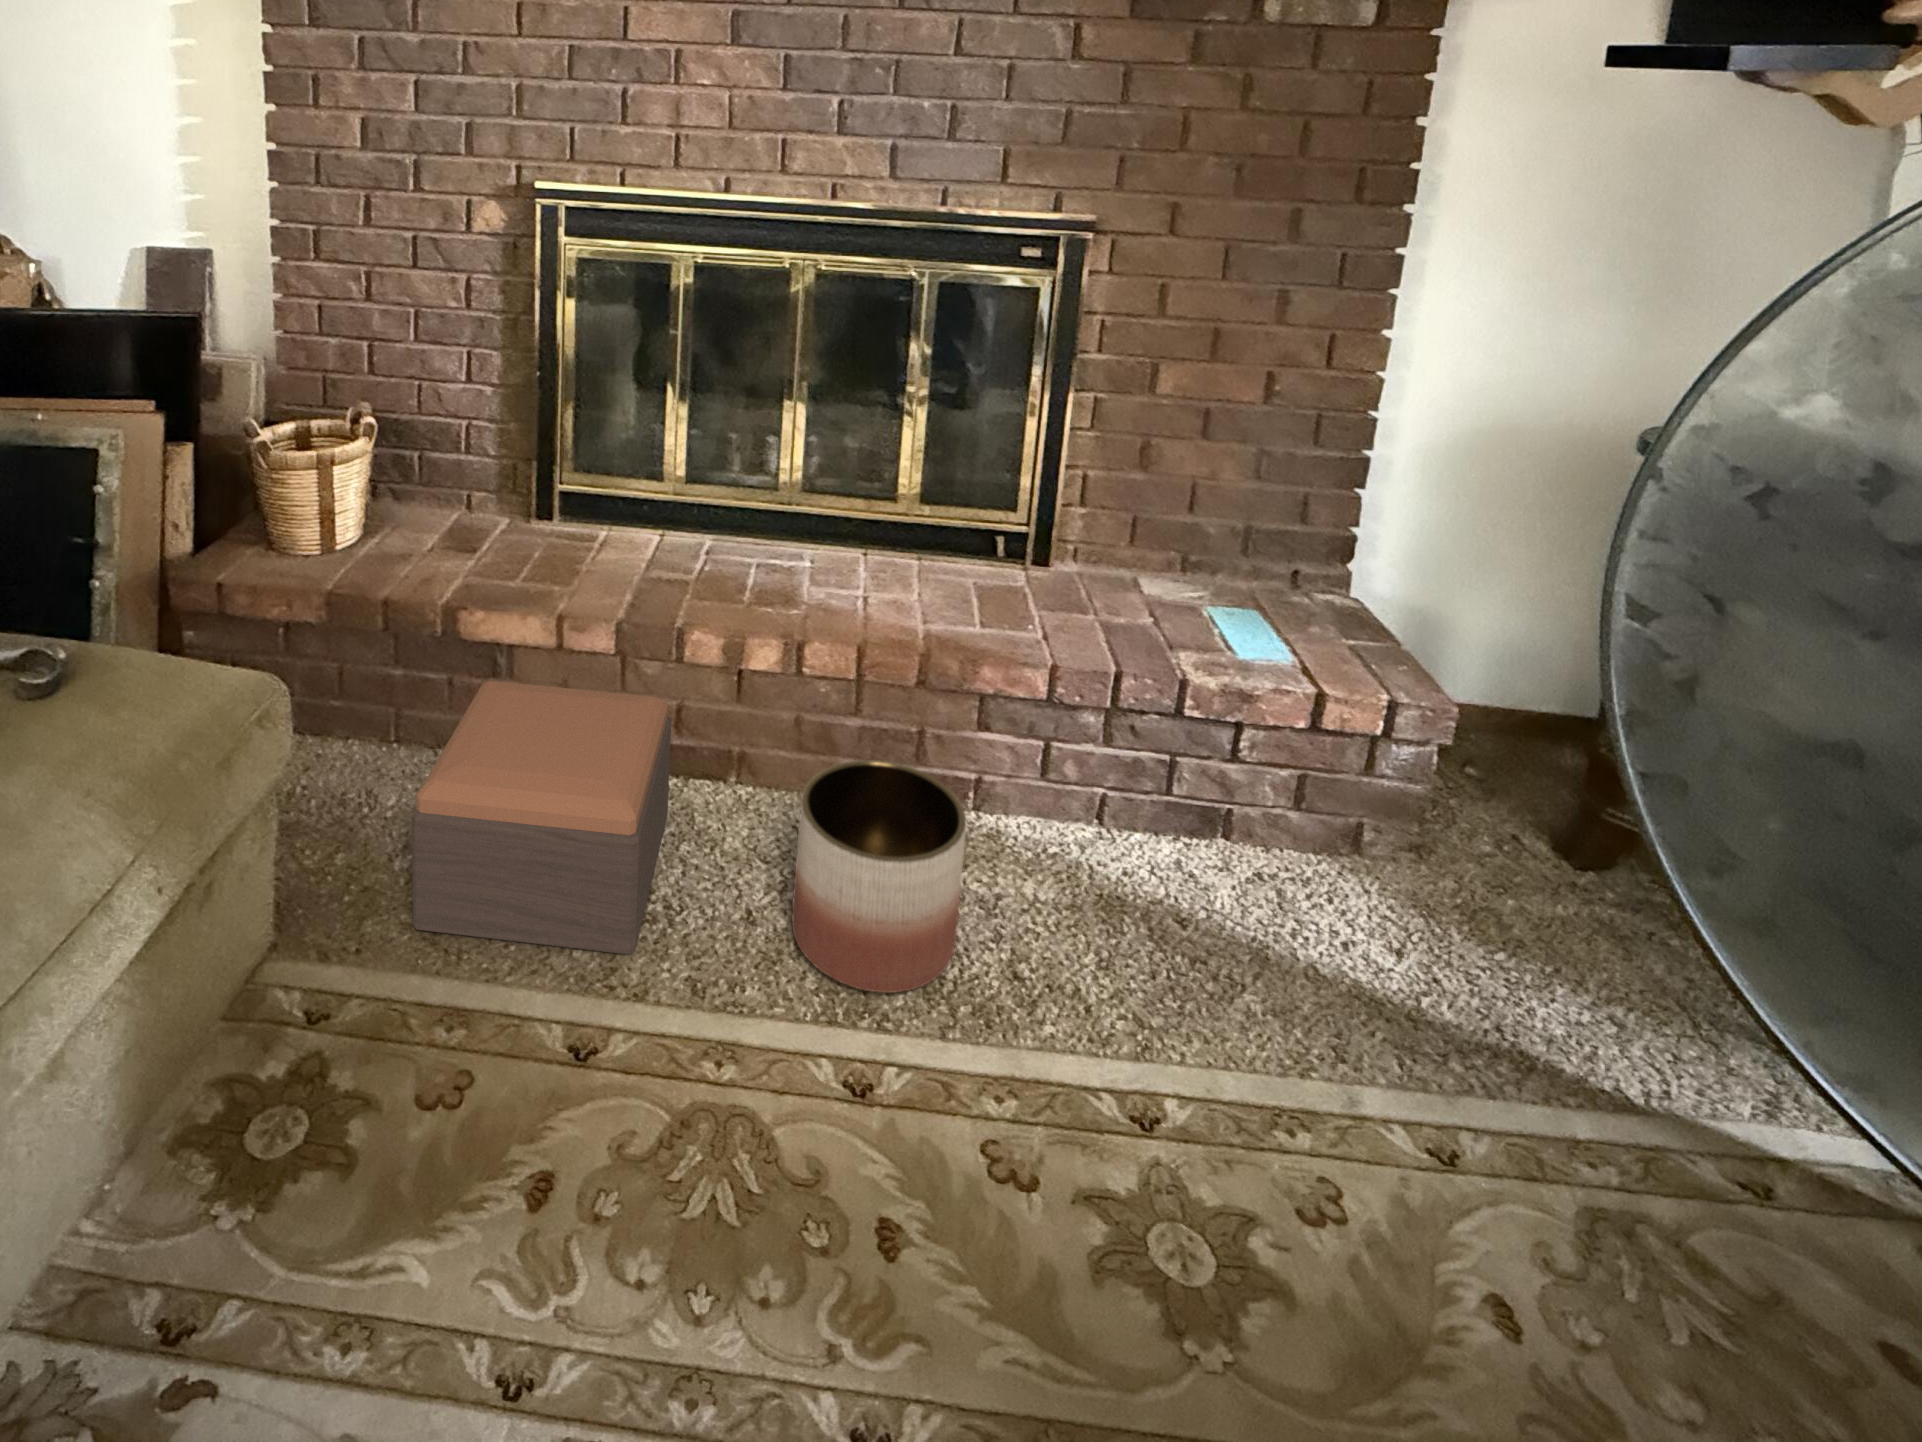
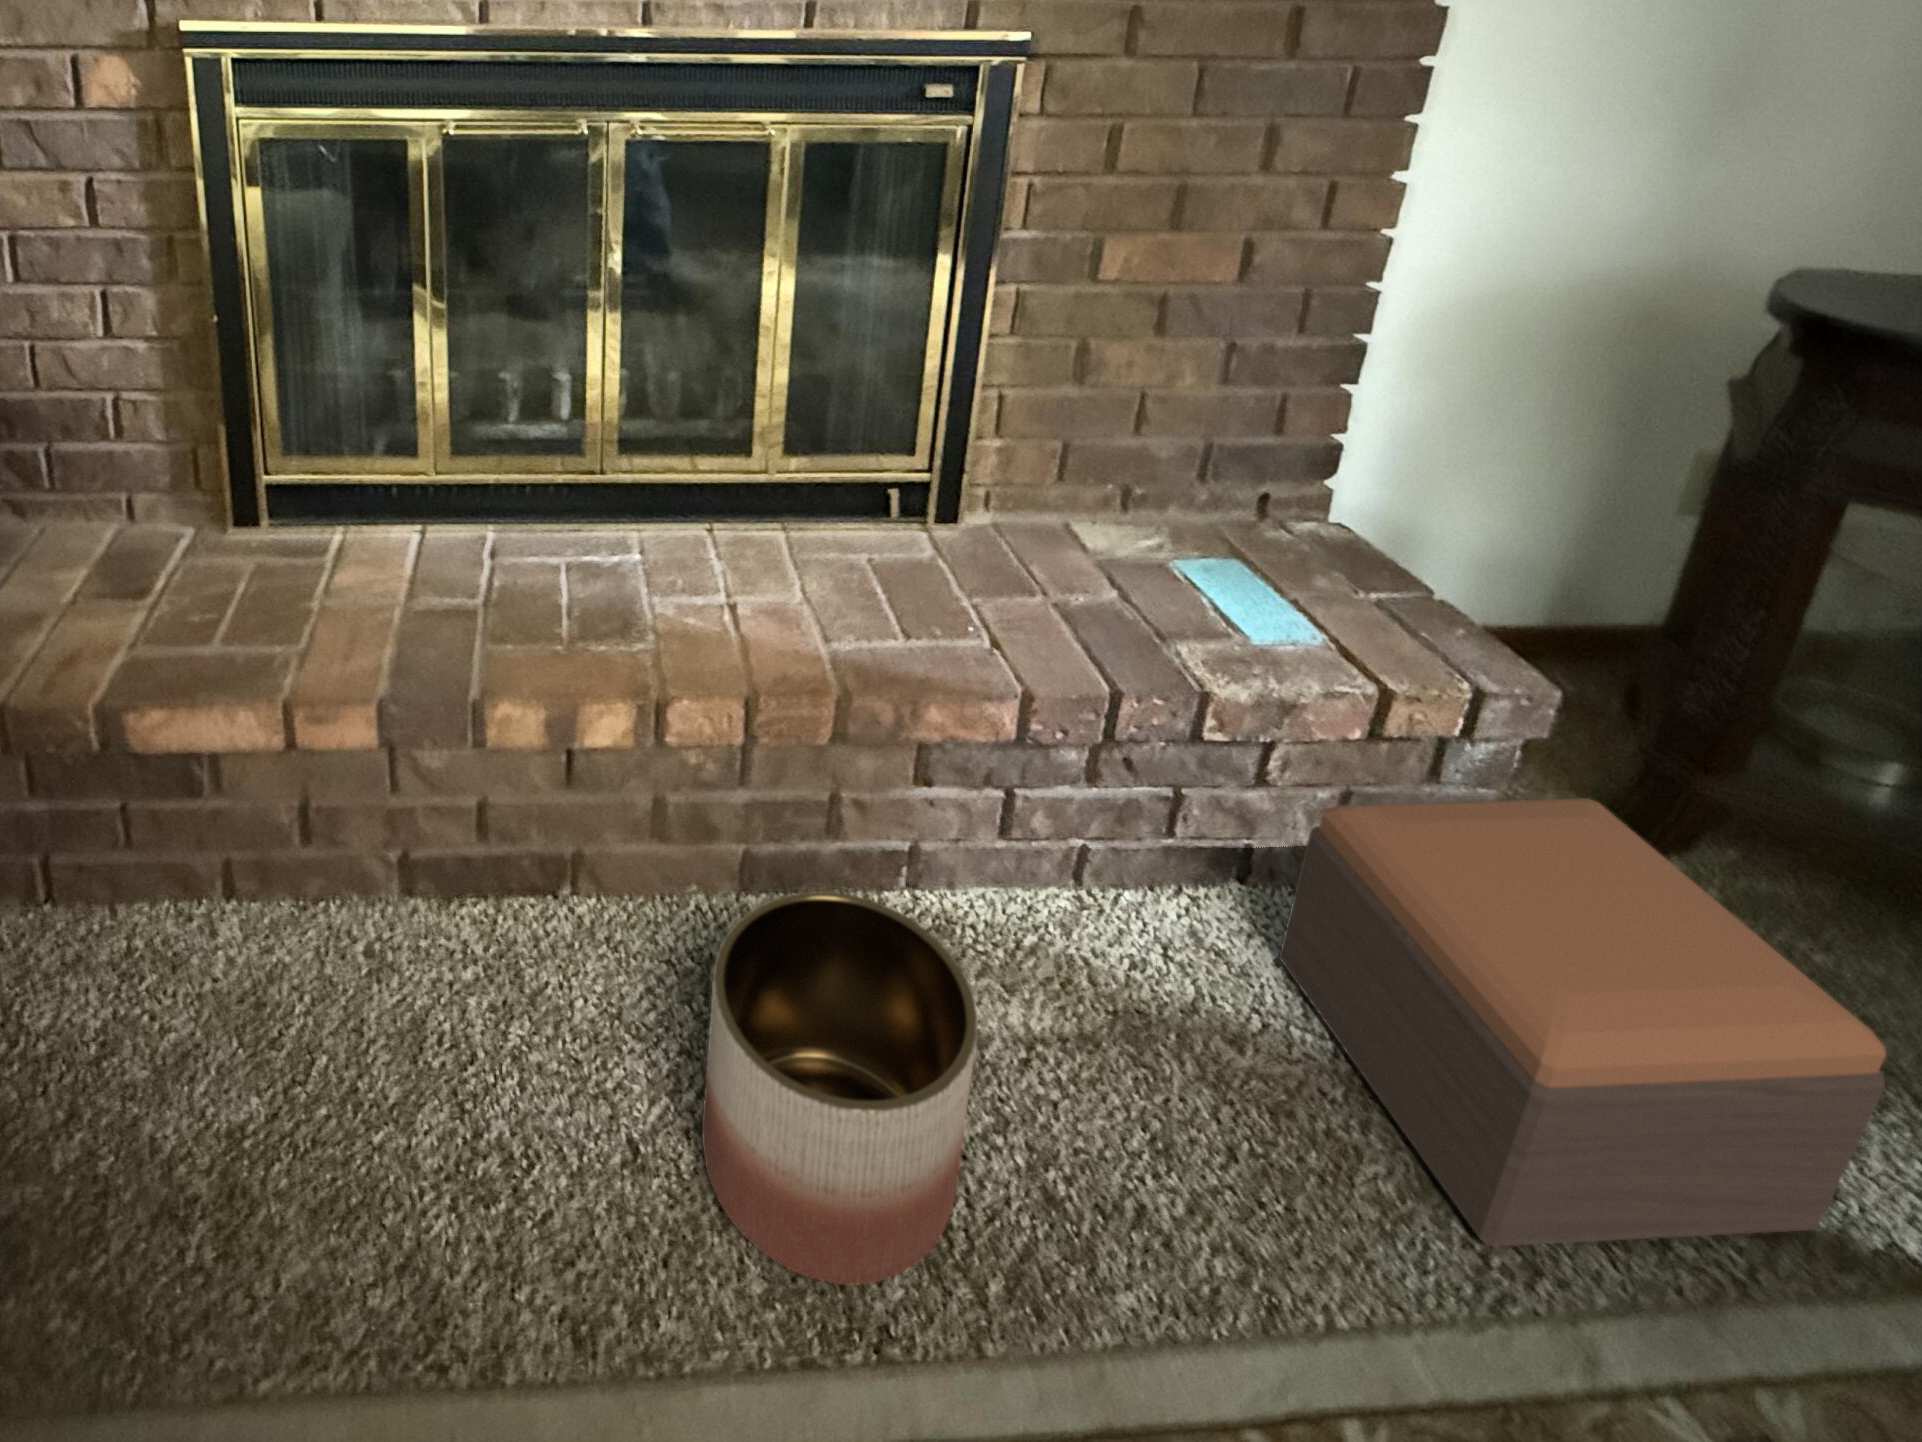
footstool: present [412,681,671,955] -> present [1279,798,1886,1246]

